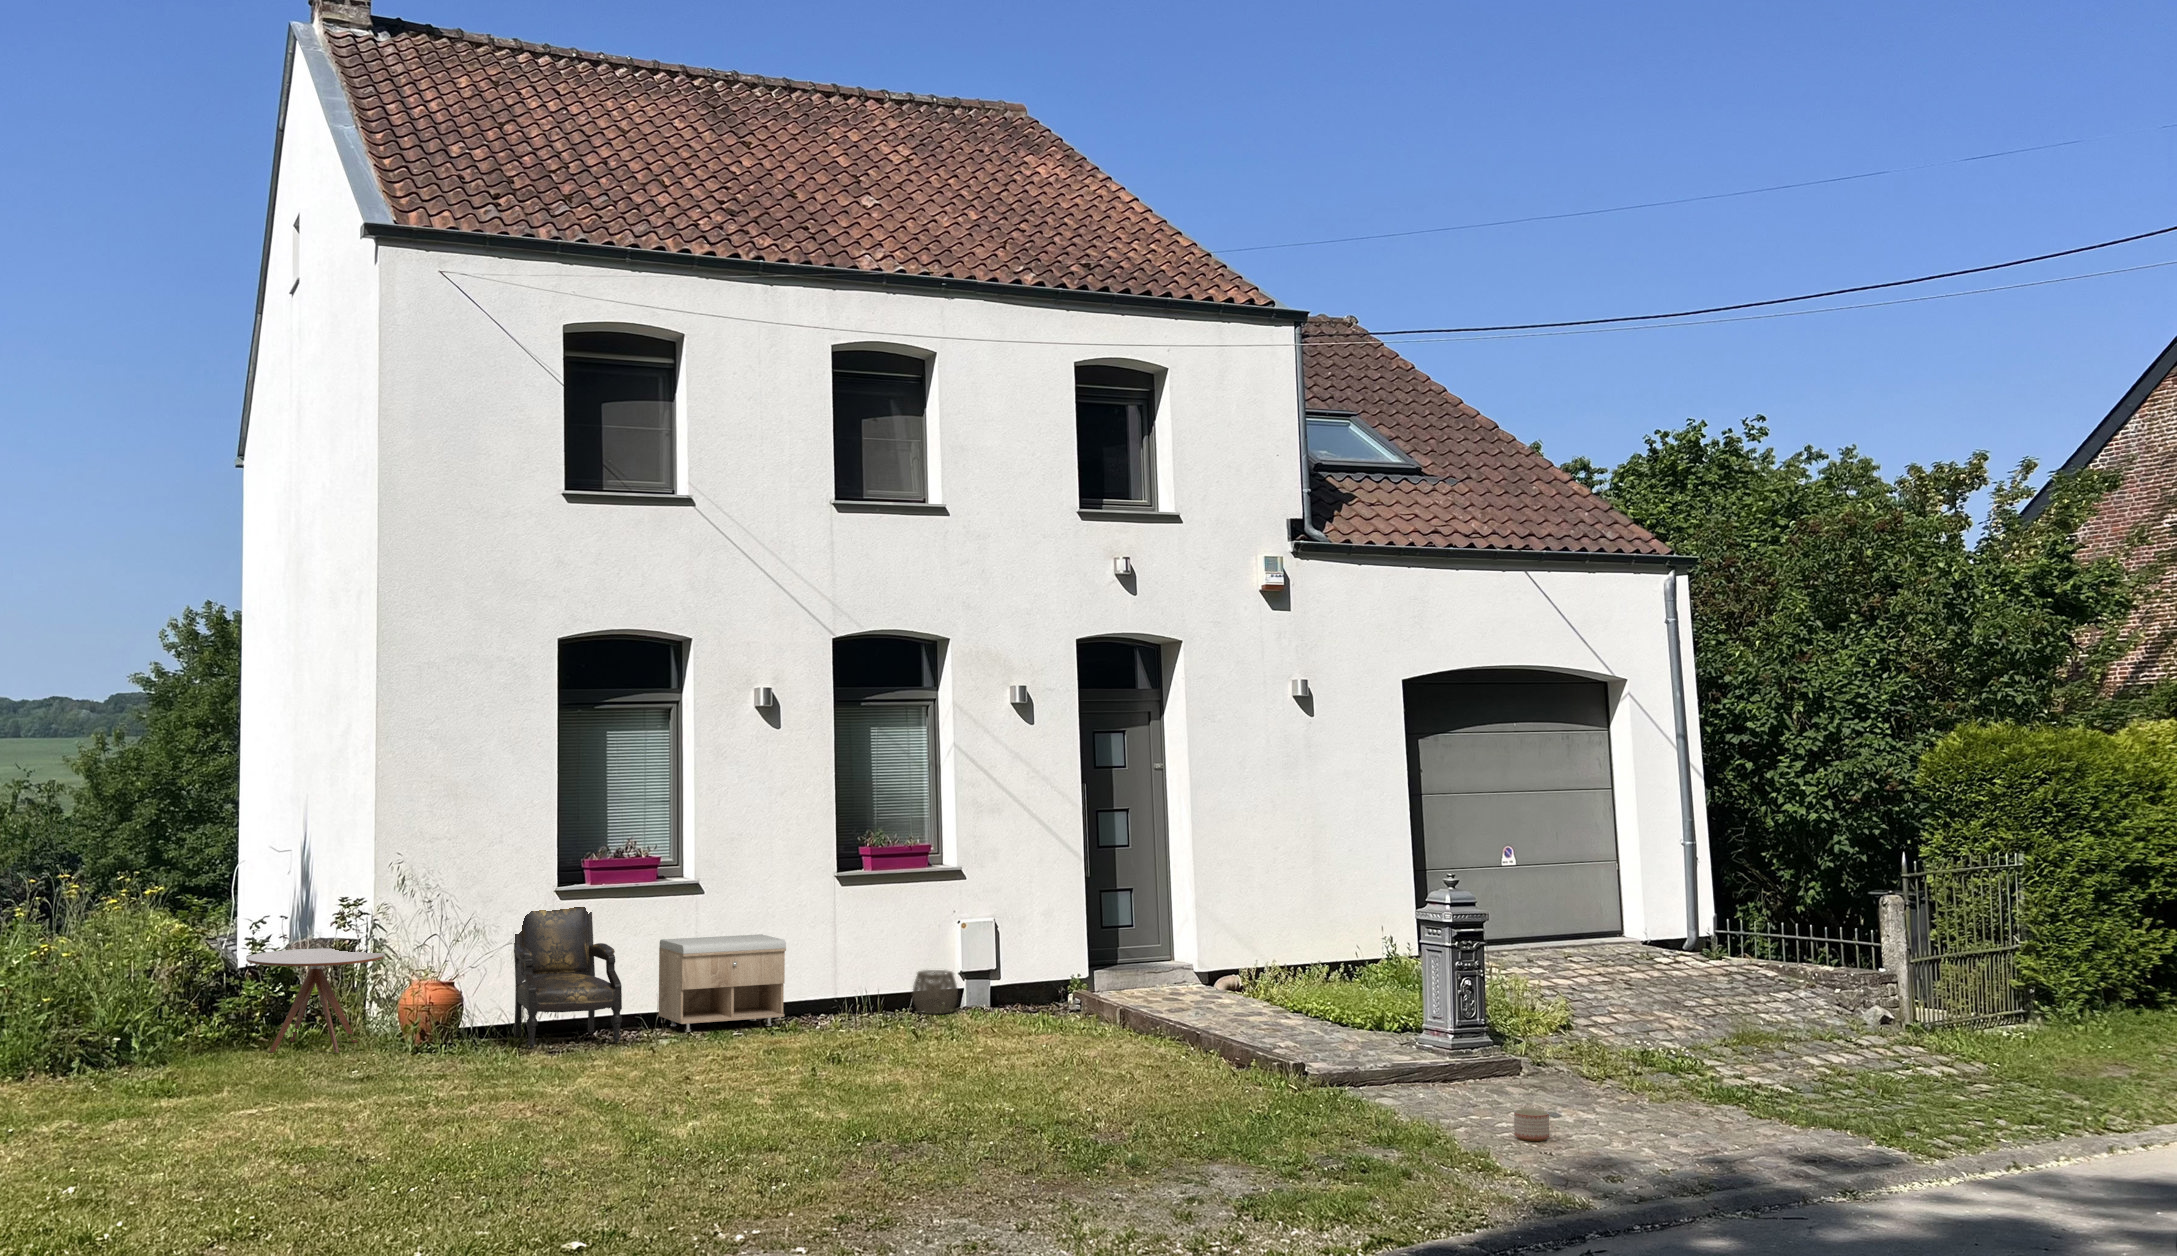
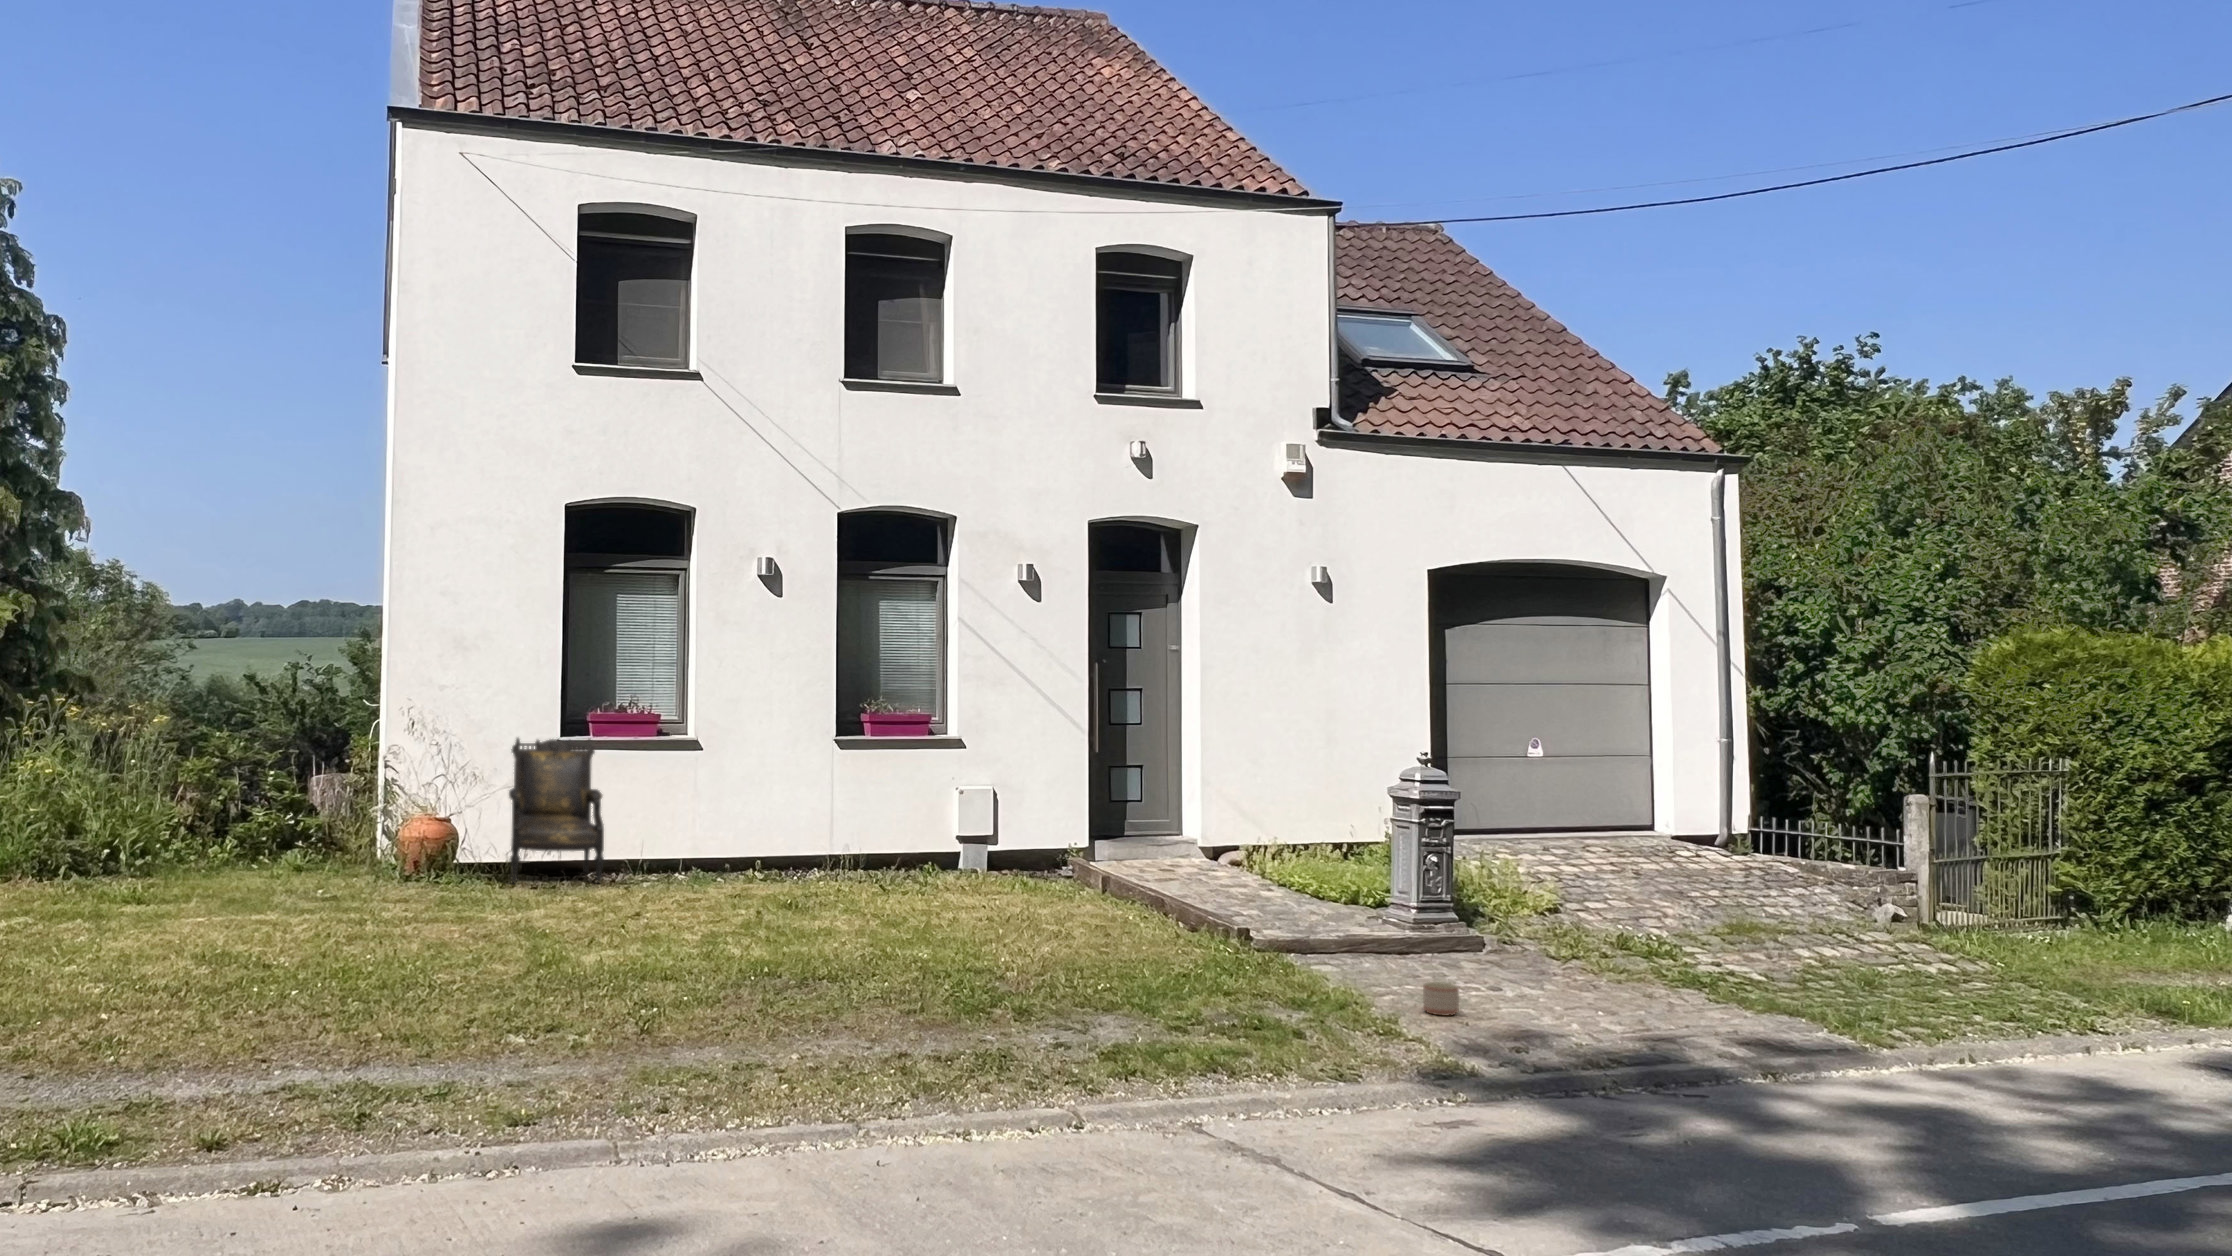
storage bench: present [658,934,786,1032] -> none [657,789,777,877]
round table: present [246,948,385,1053] -> none [253,783,385,879]
woven basket: present [913,970,957,1014] -> none [911,831,955,873]

